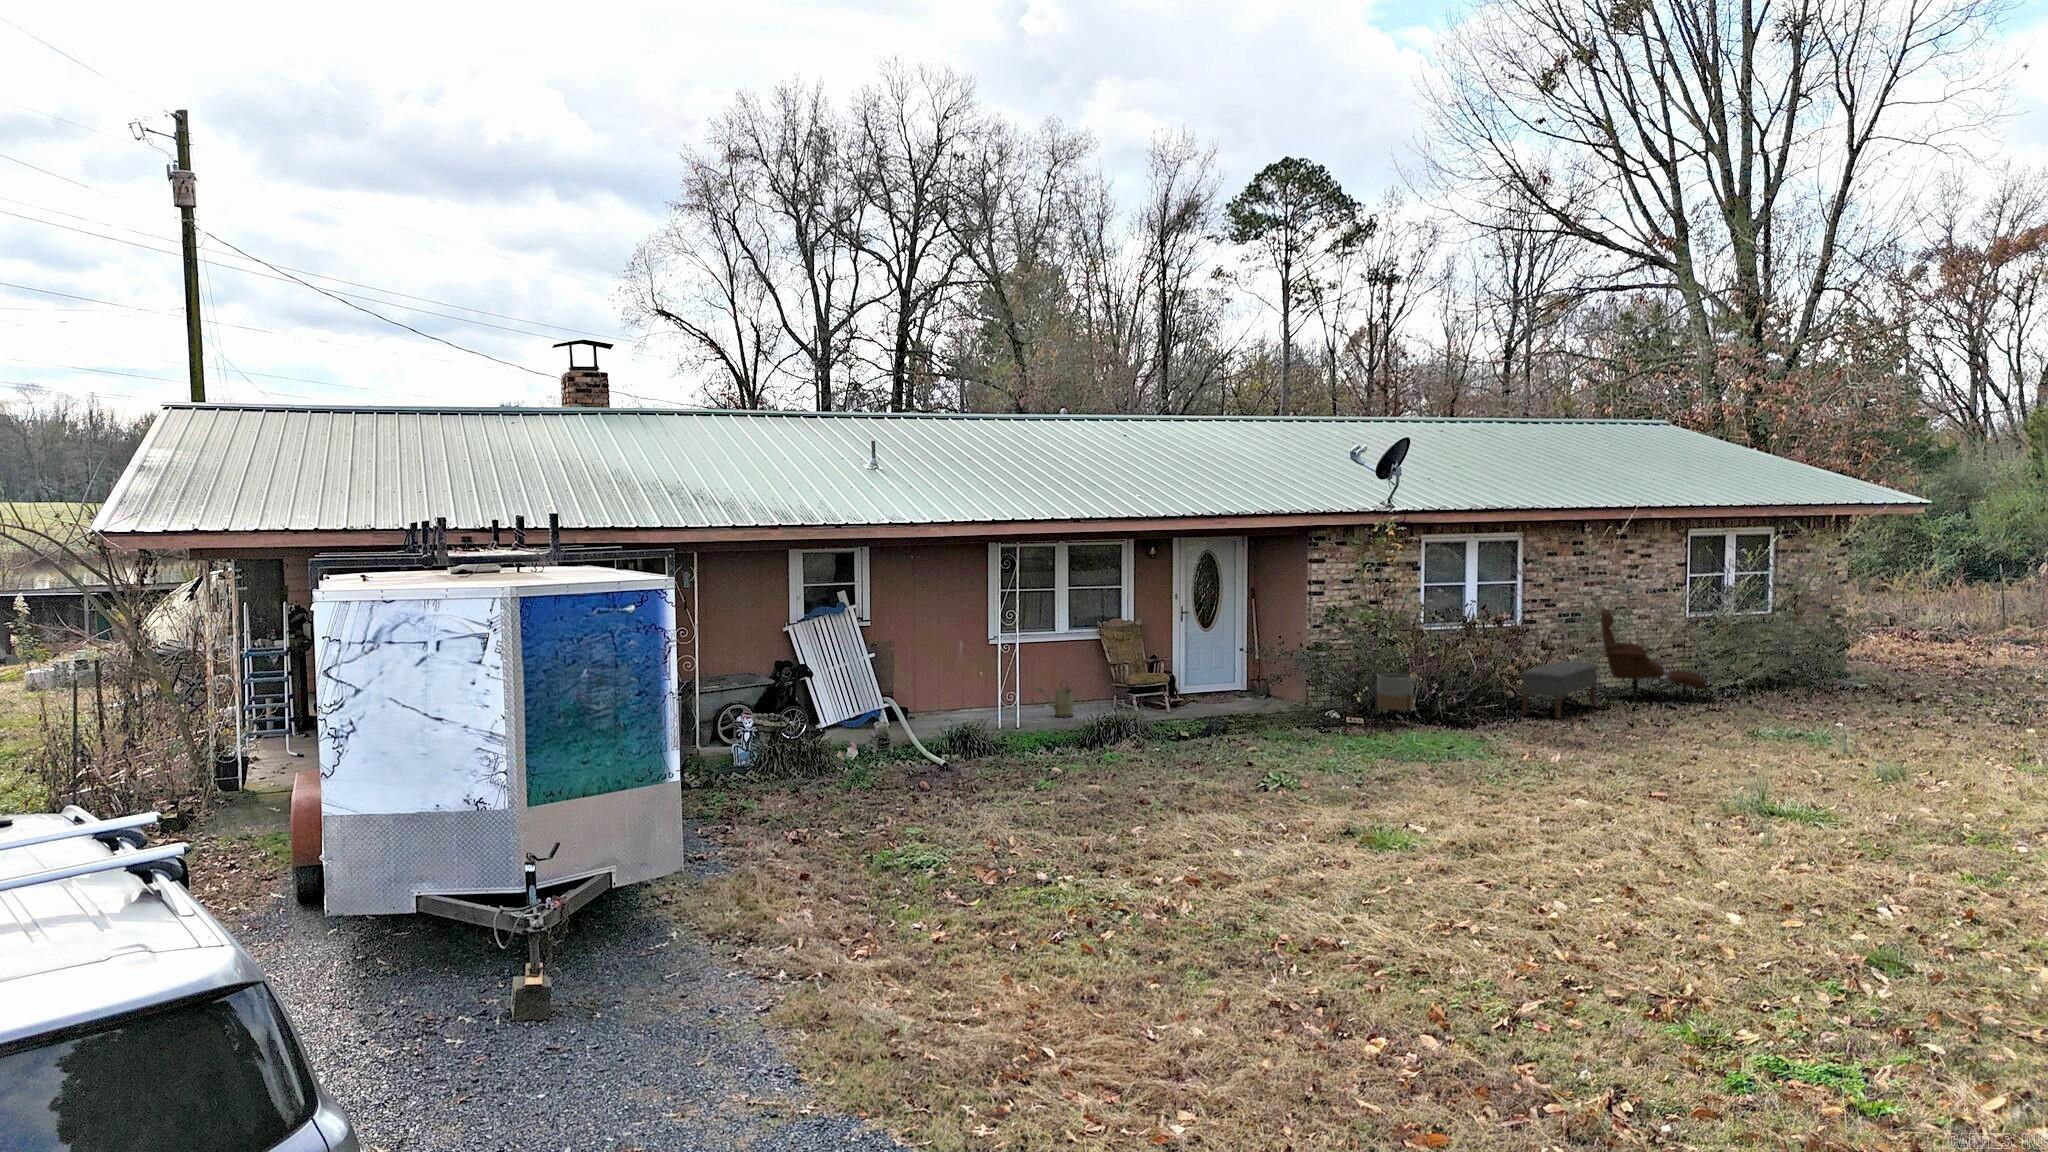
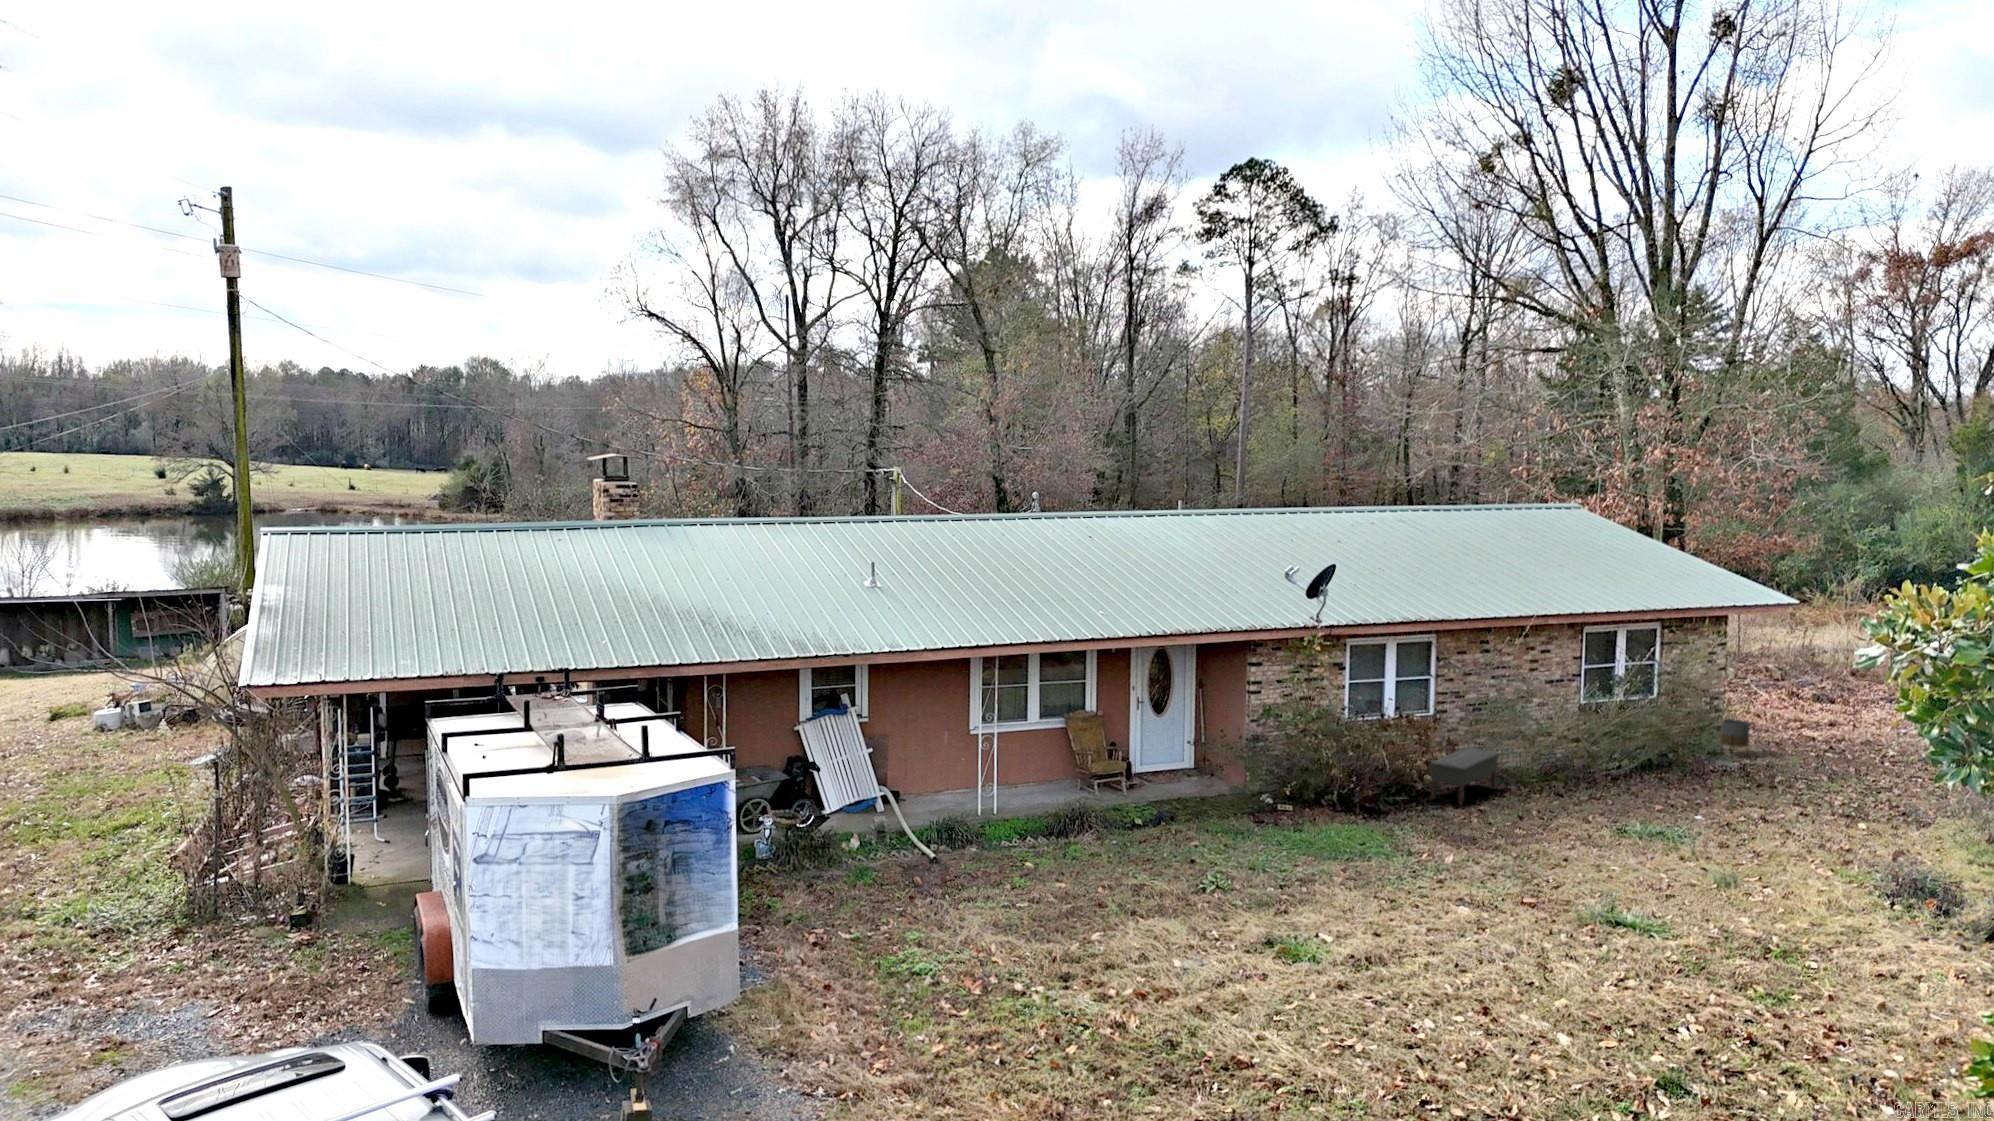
lounge chair: present [1600,609,1707,702] -> none [1503,698,1593,786]
planter: present [1376,673,1413,711] -> present [1719,719,1749,747]
watering can: present [1036,684,1073,718] -> none [1011,764,1046,798]

